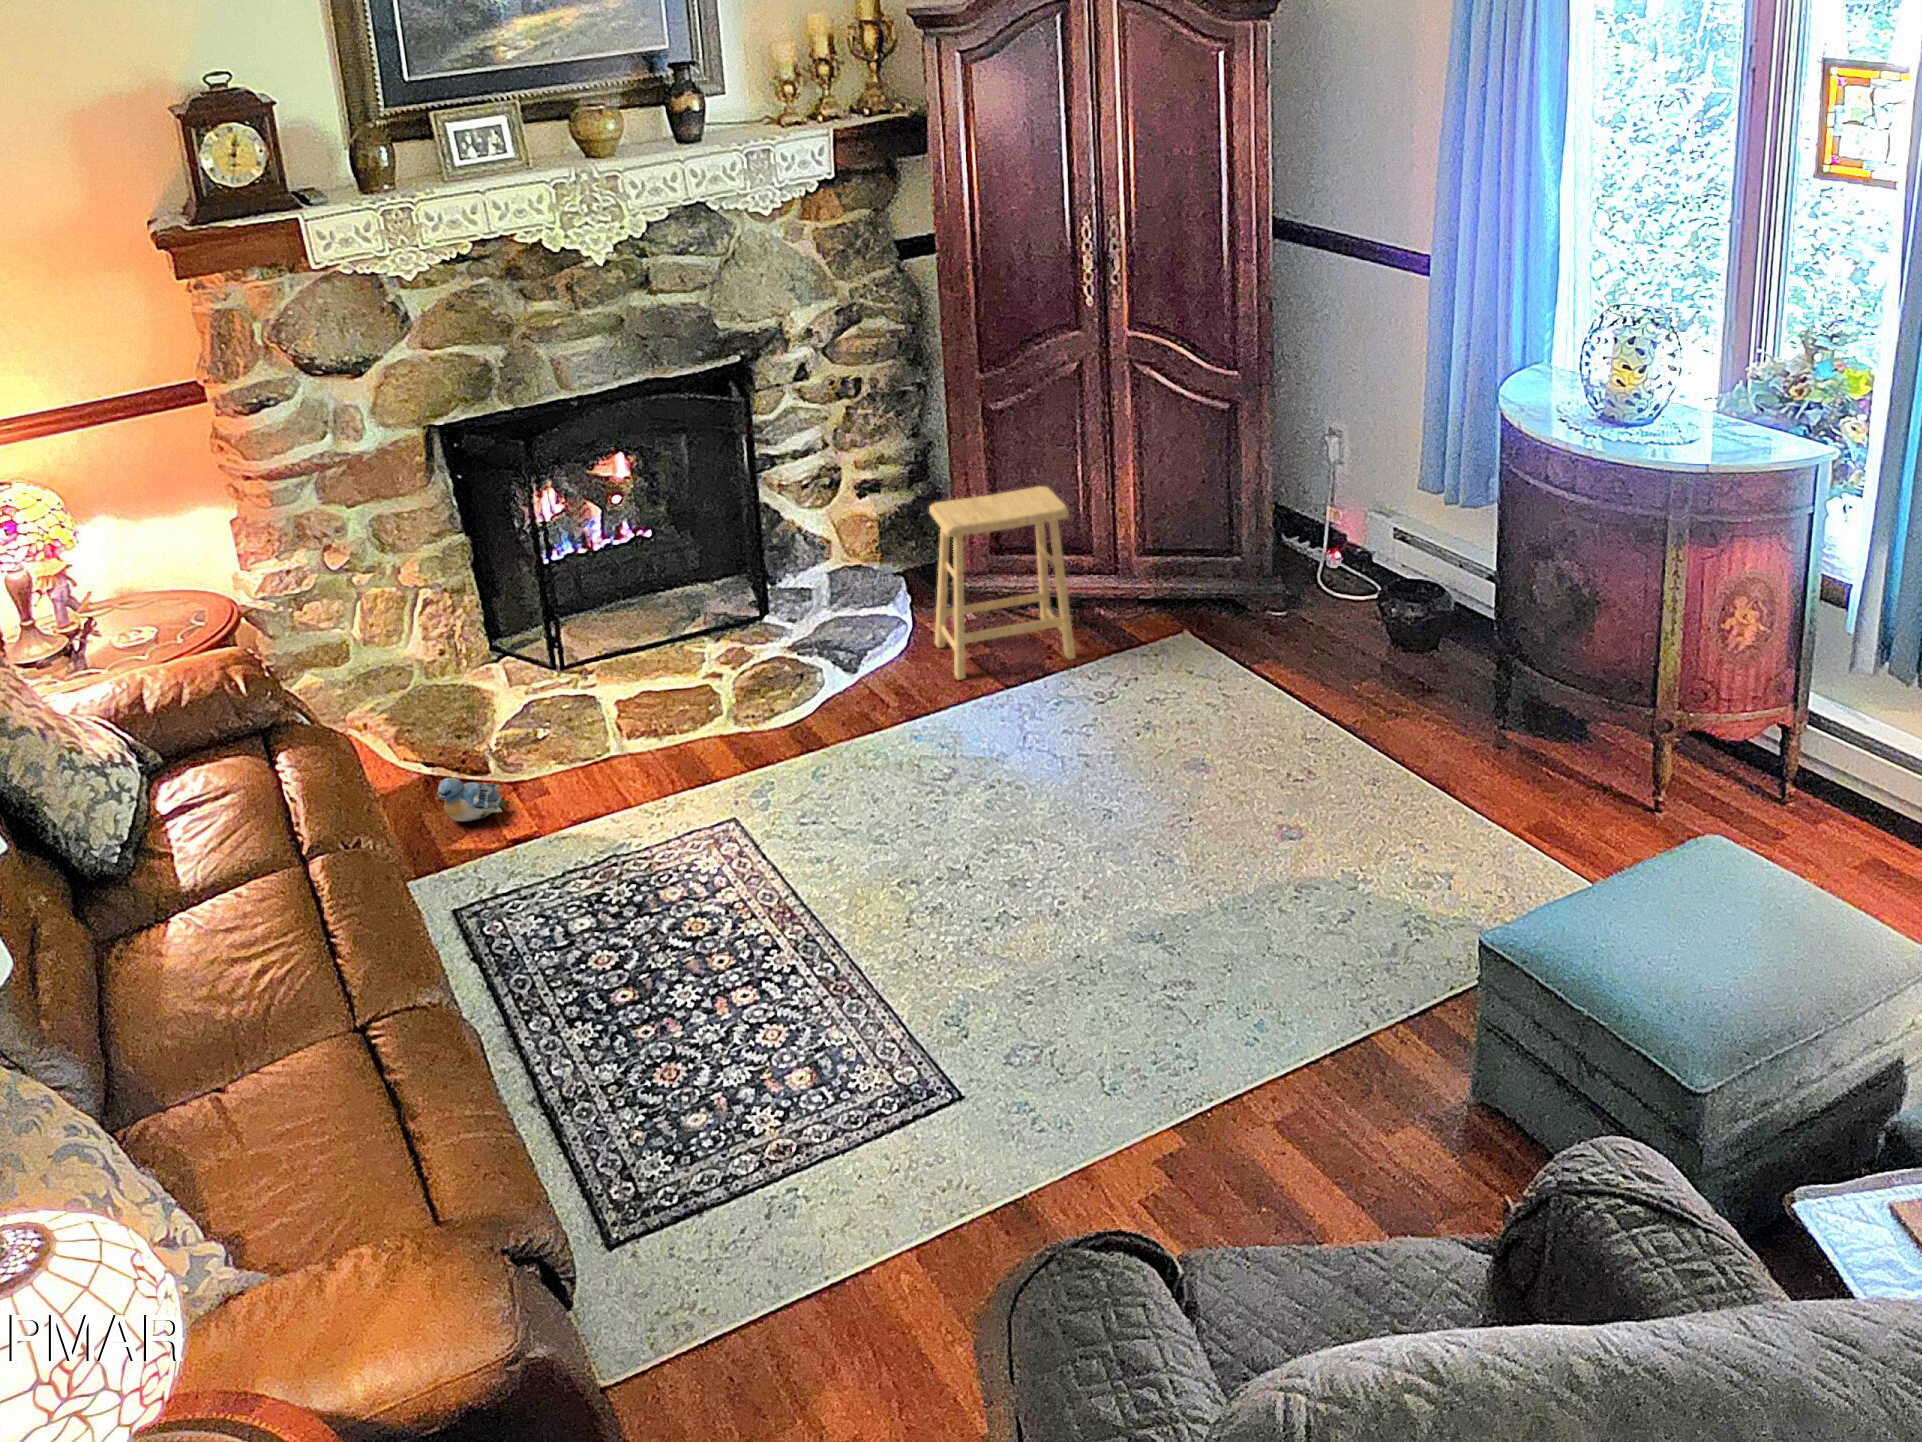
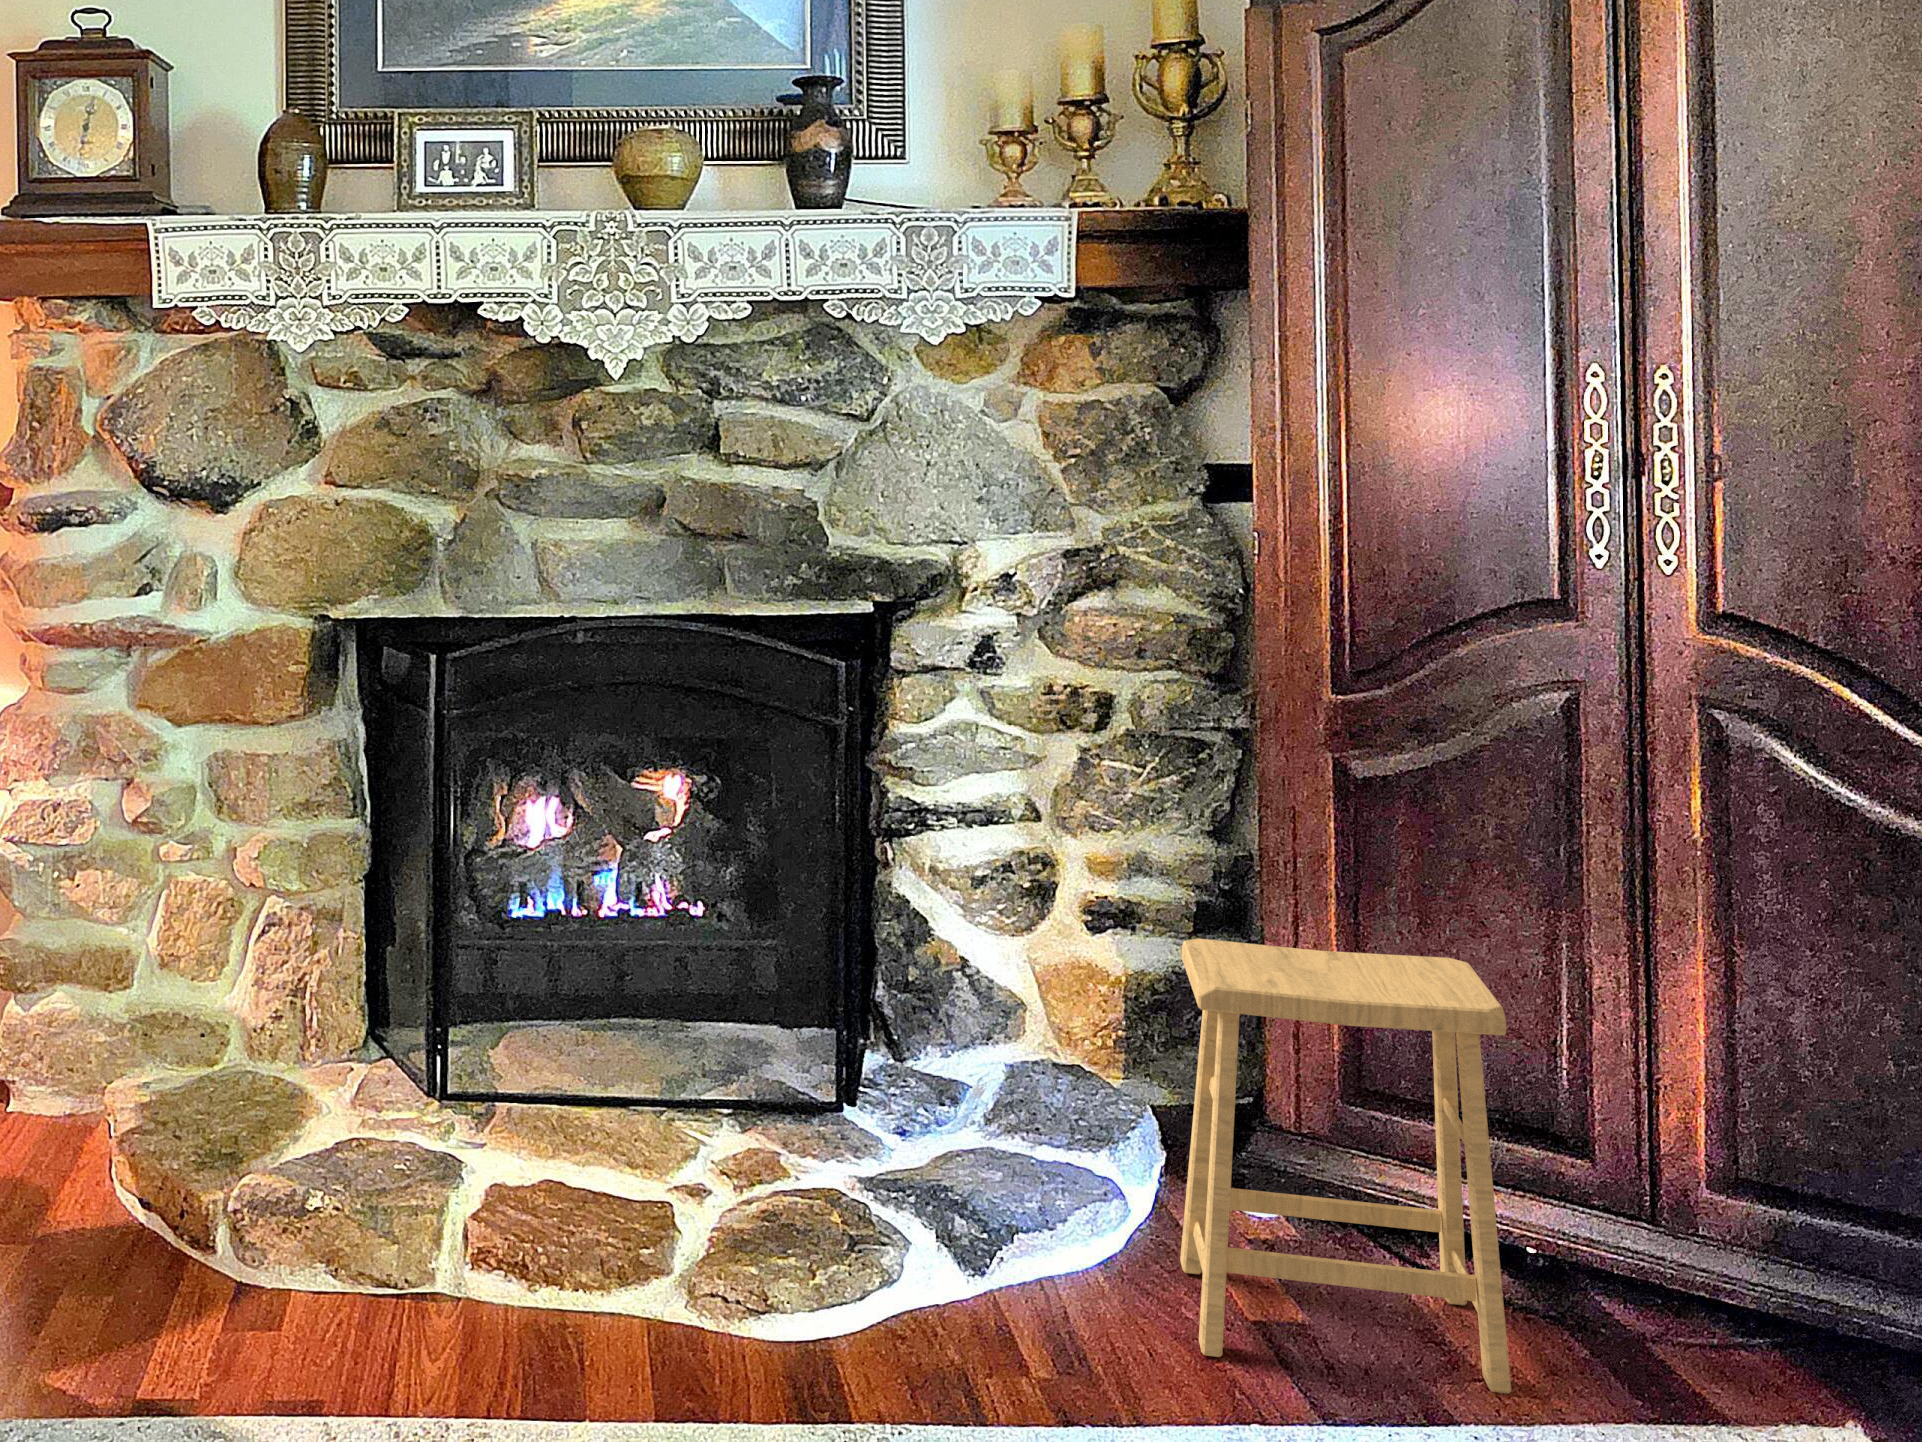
plush toy: present [436,778,510,821] -> none [86,1222,211,1326]

